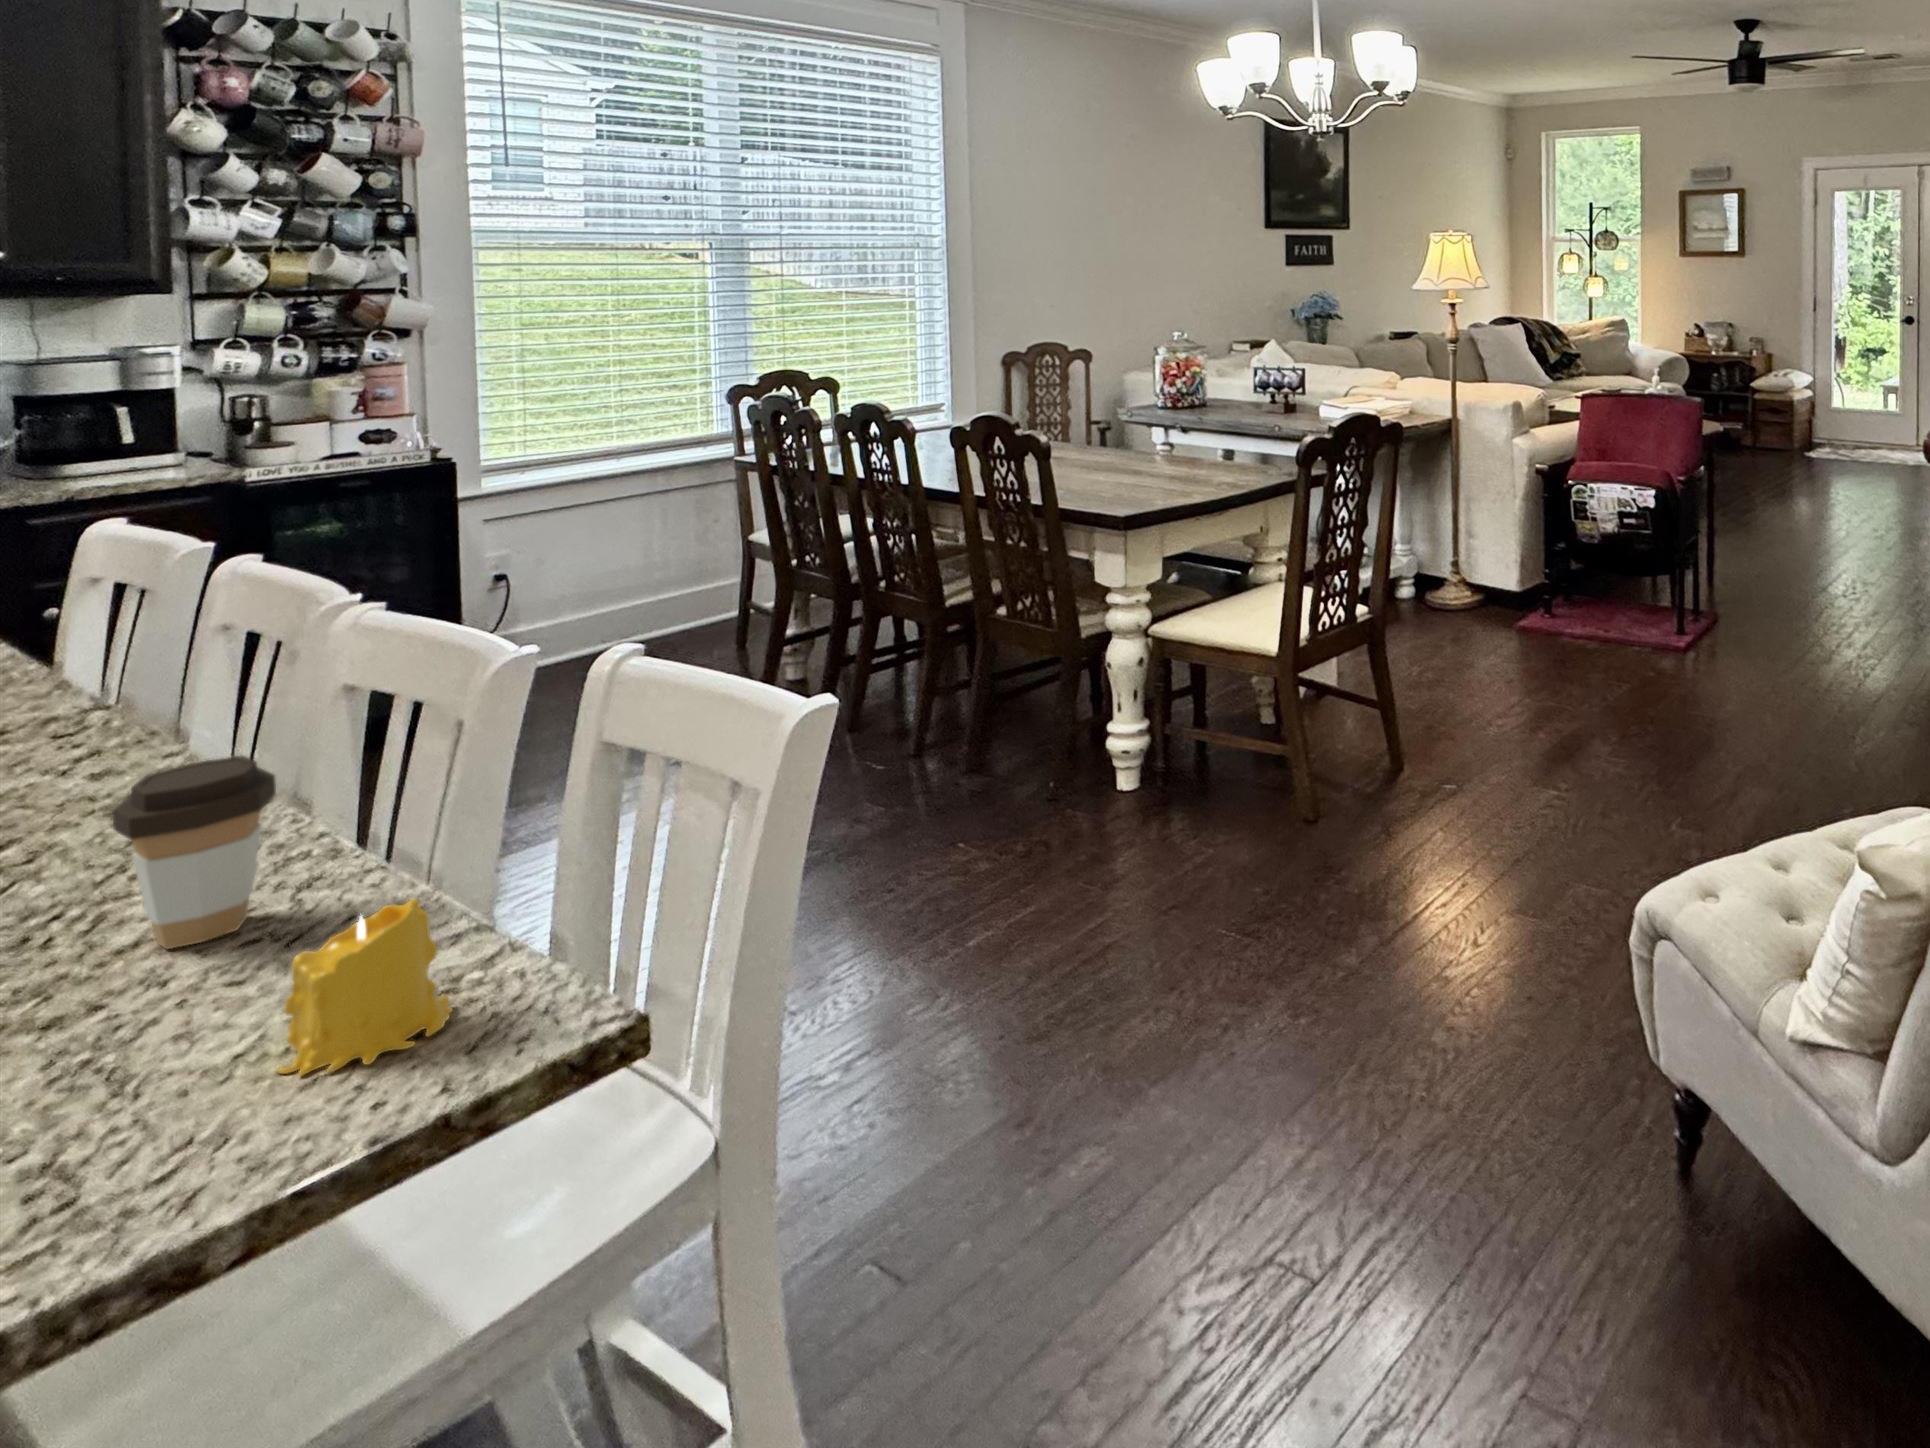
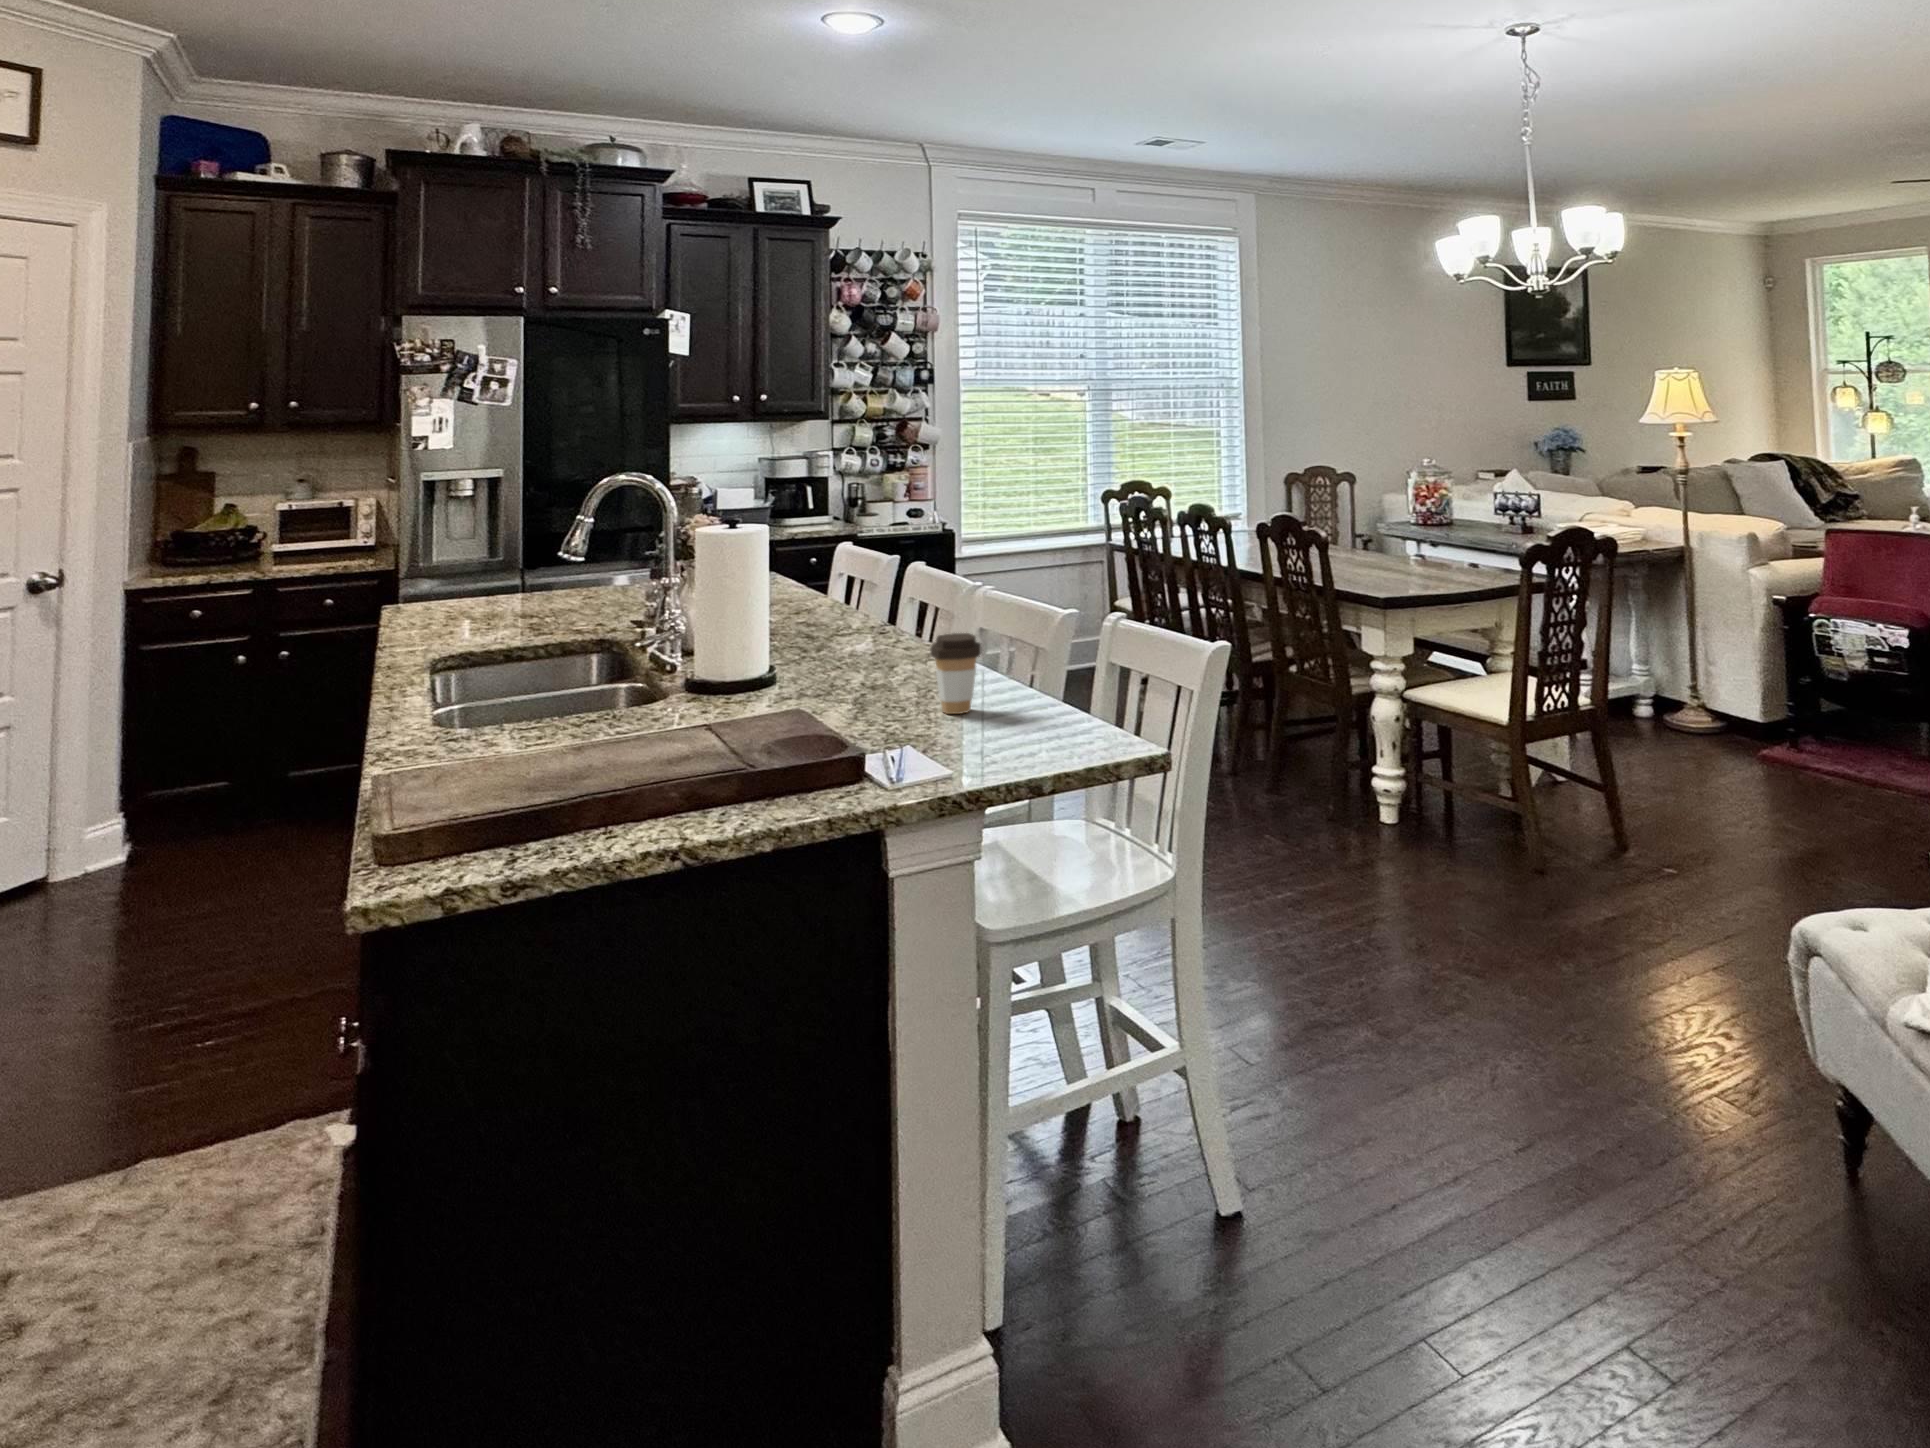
candle: present [277,899,453,1076] -> none [1006,692,1064,758]

